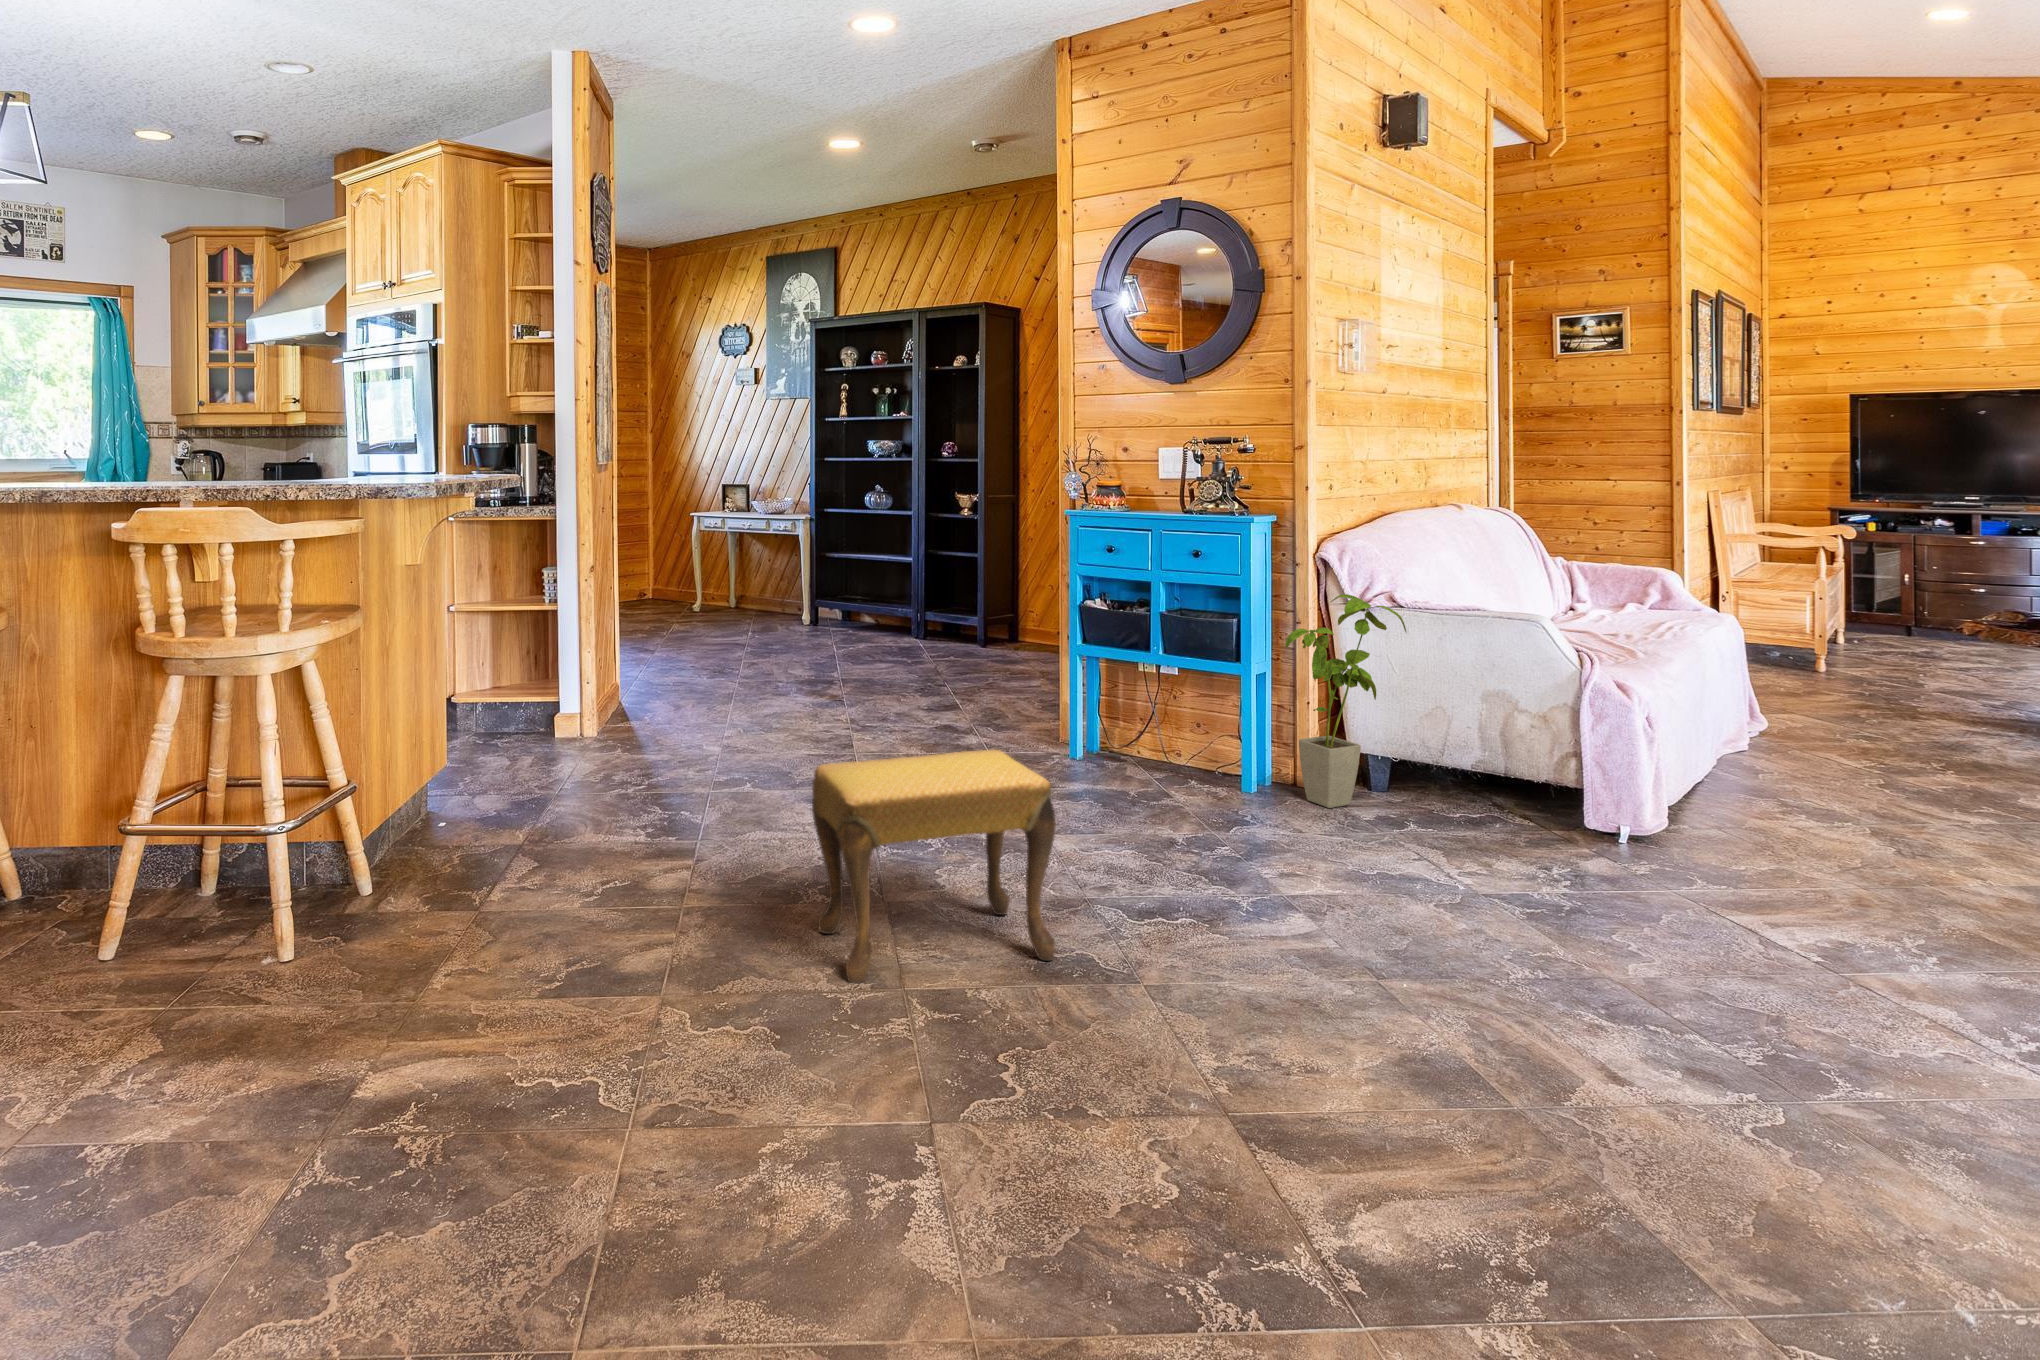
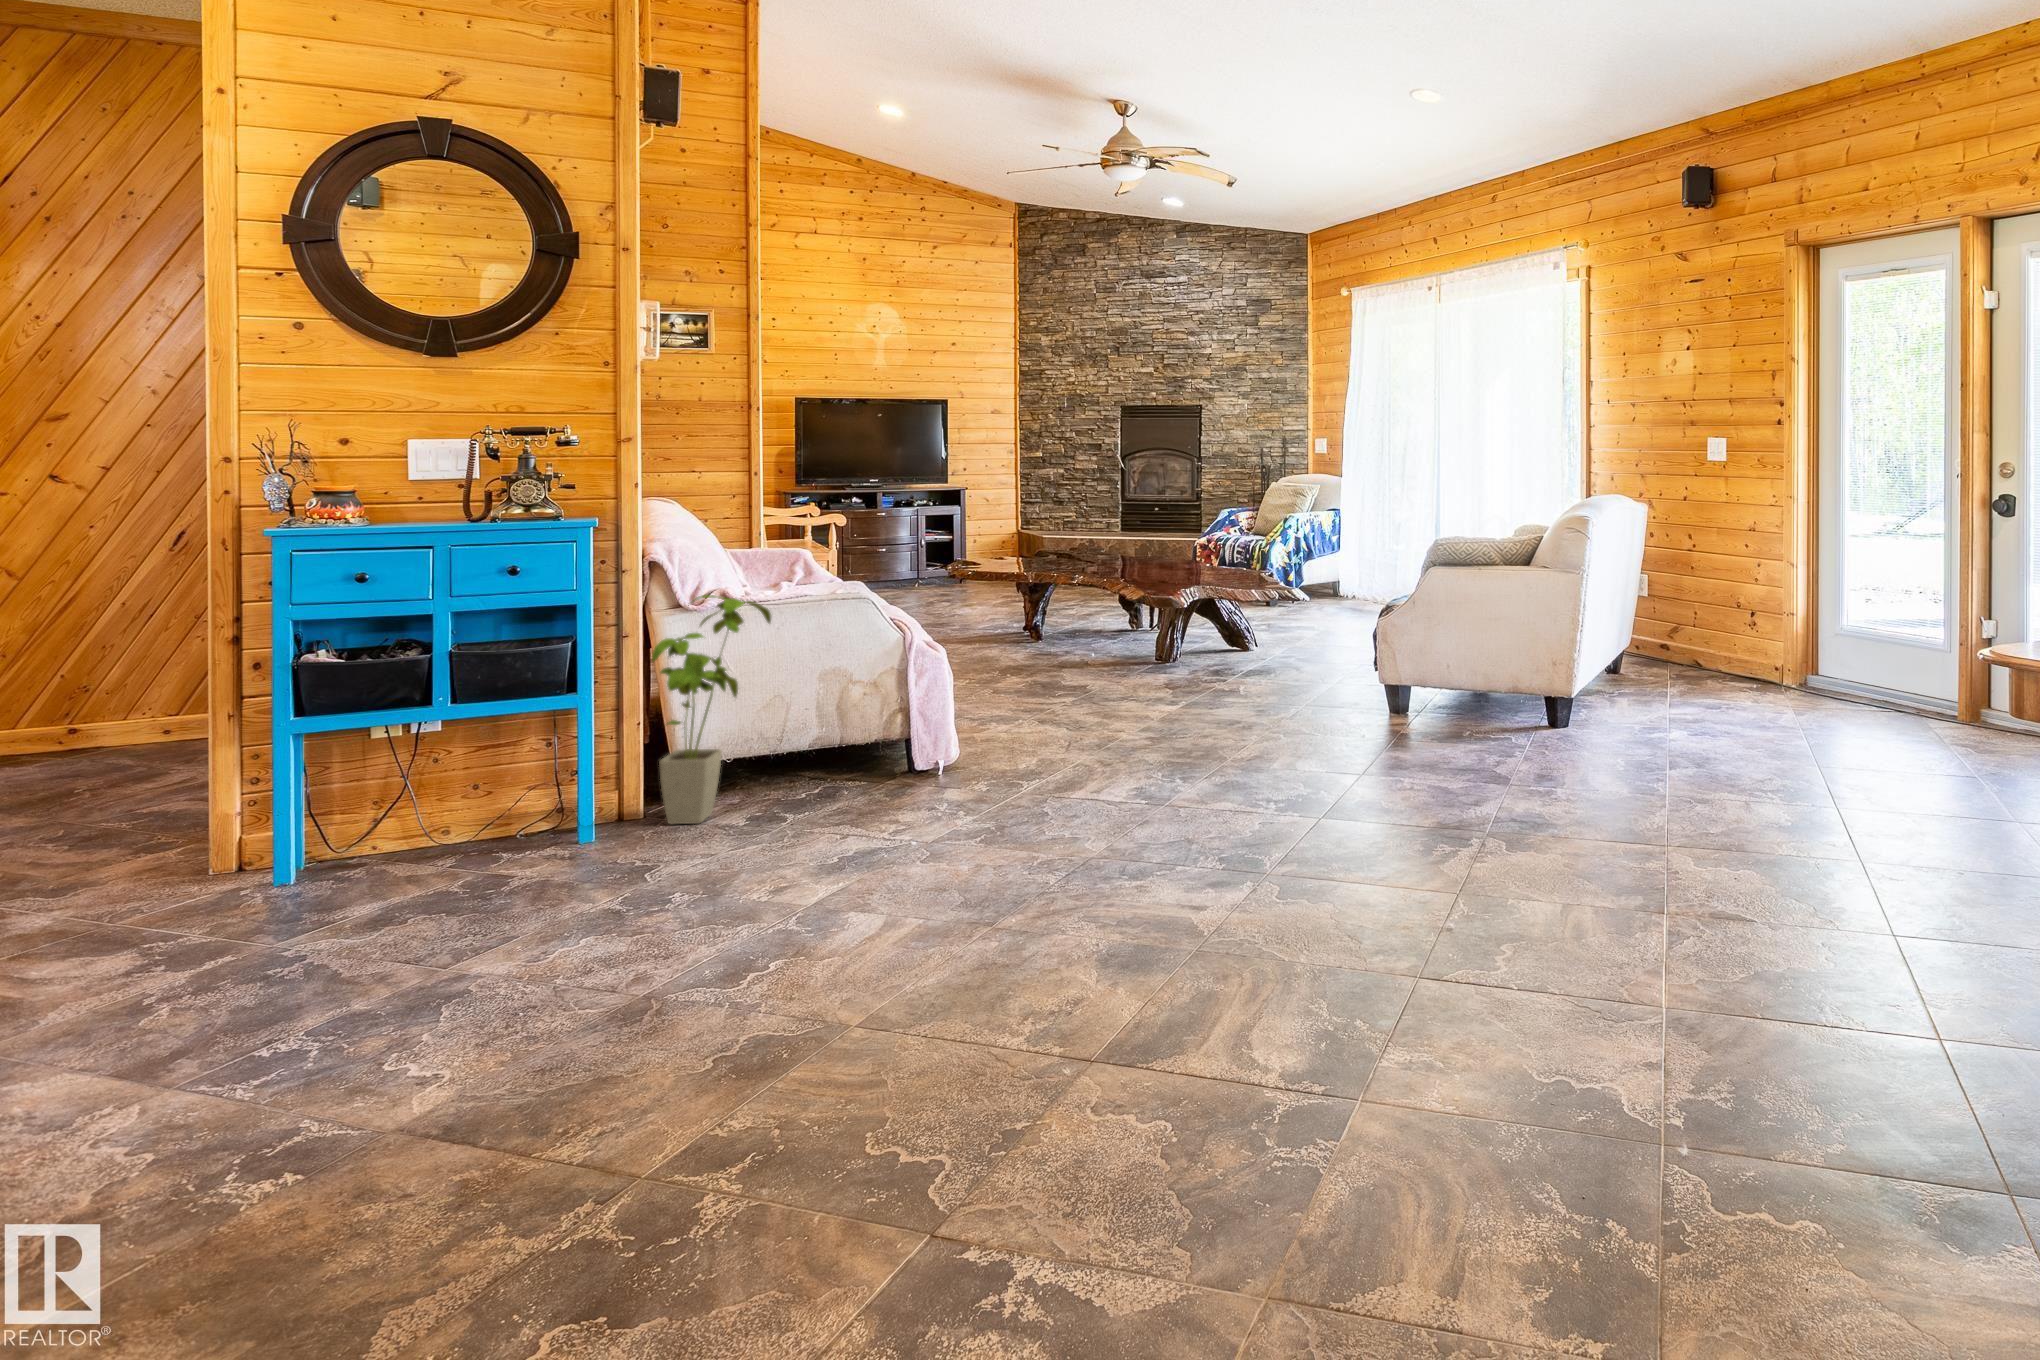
footstool: present [812,750,1056,984] -> none [411,834,766,1199]

